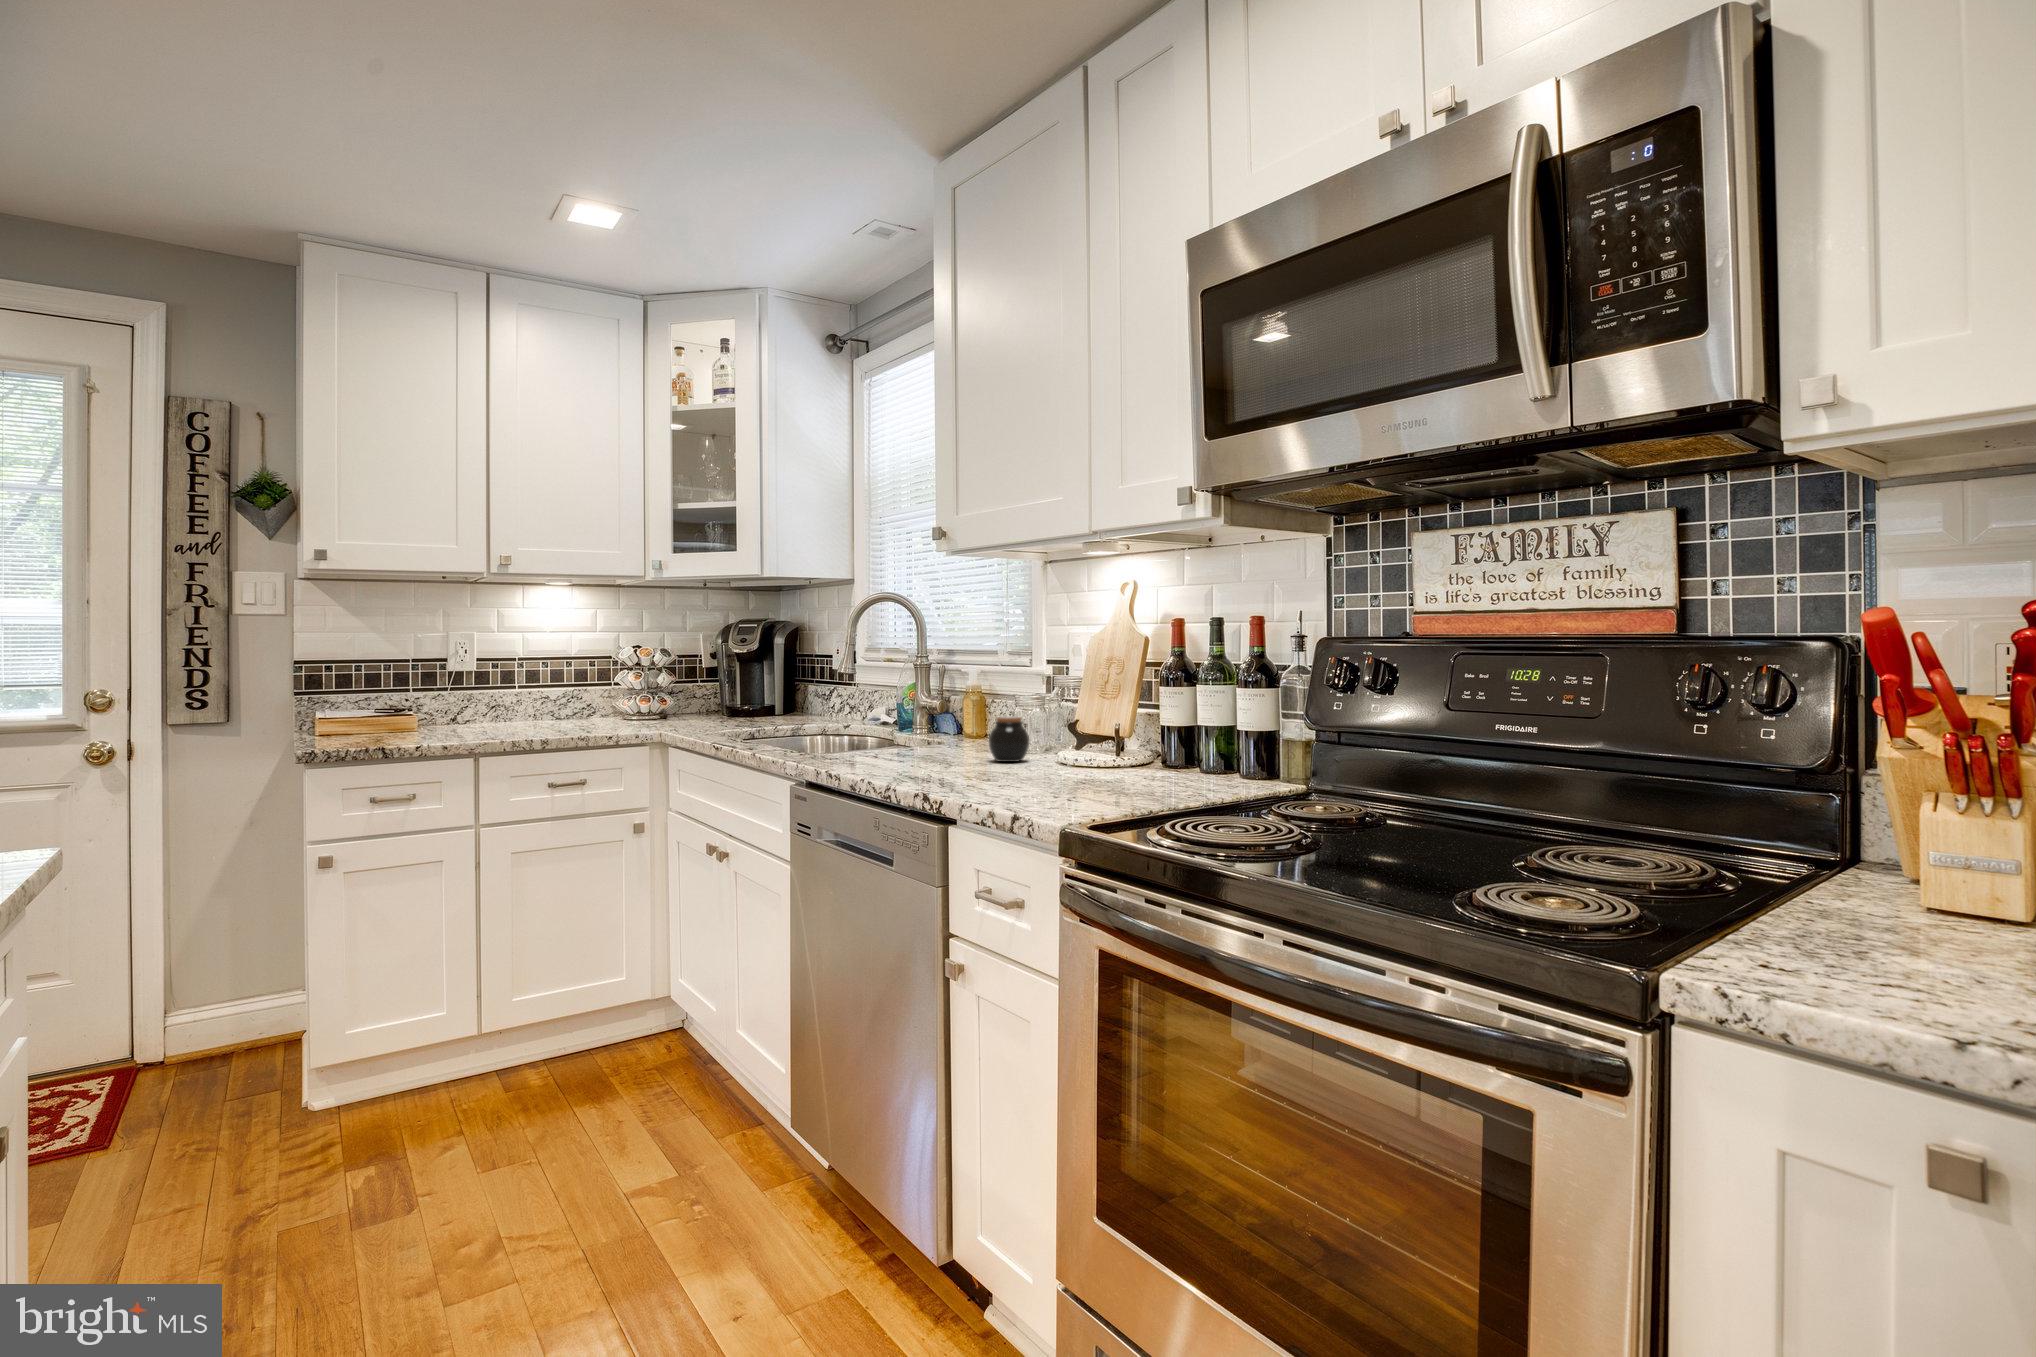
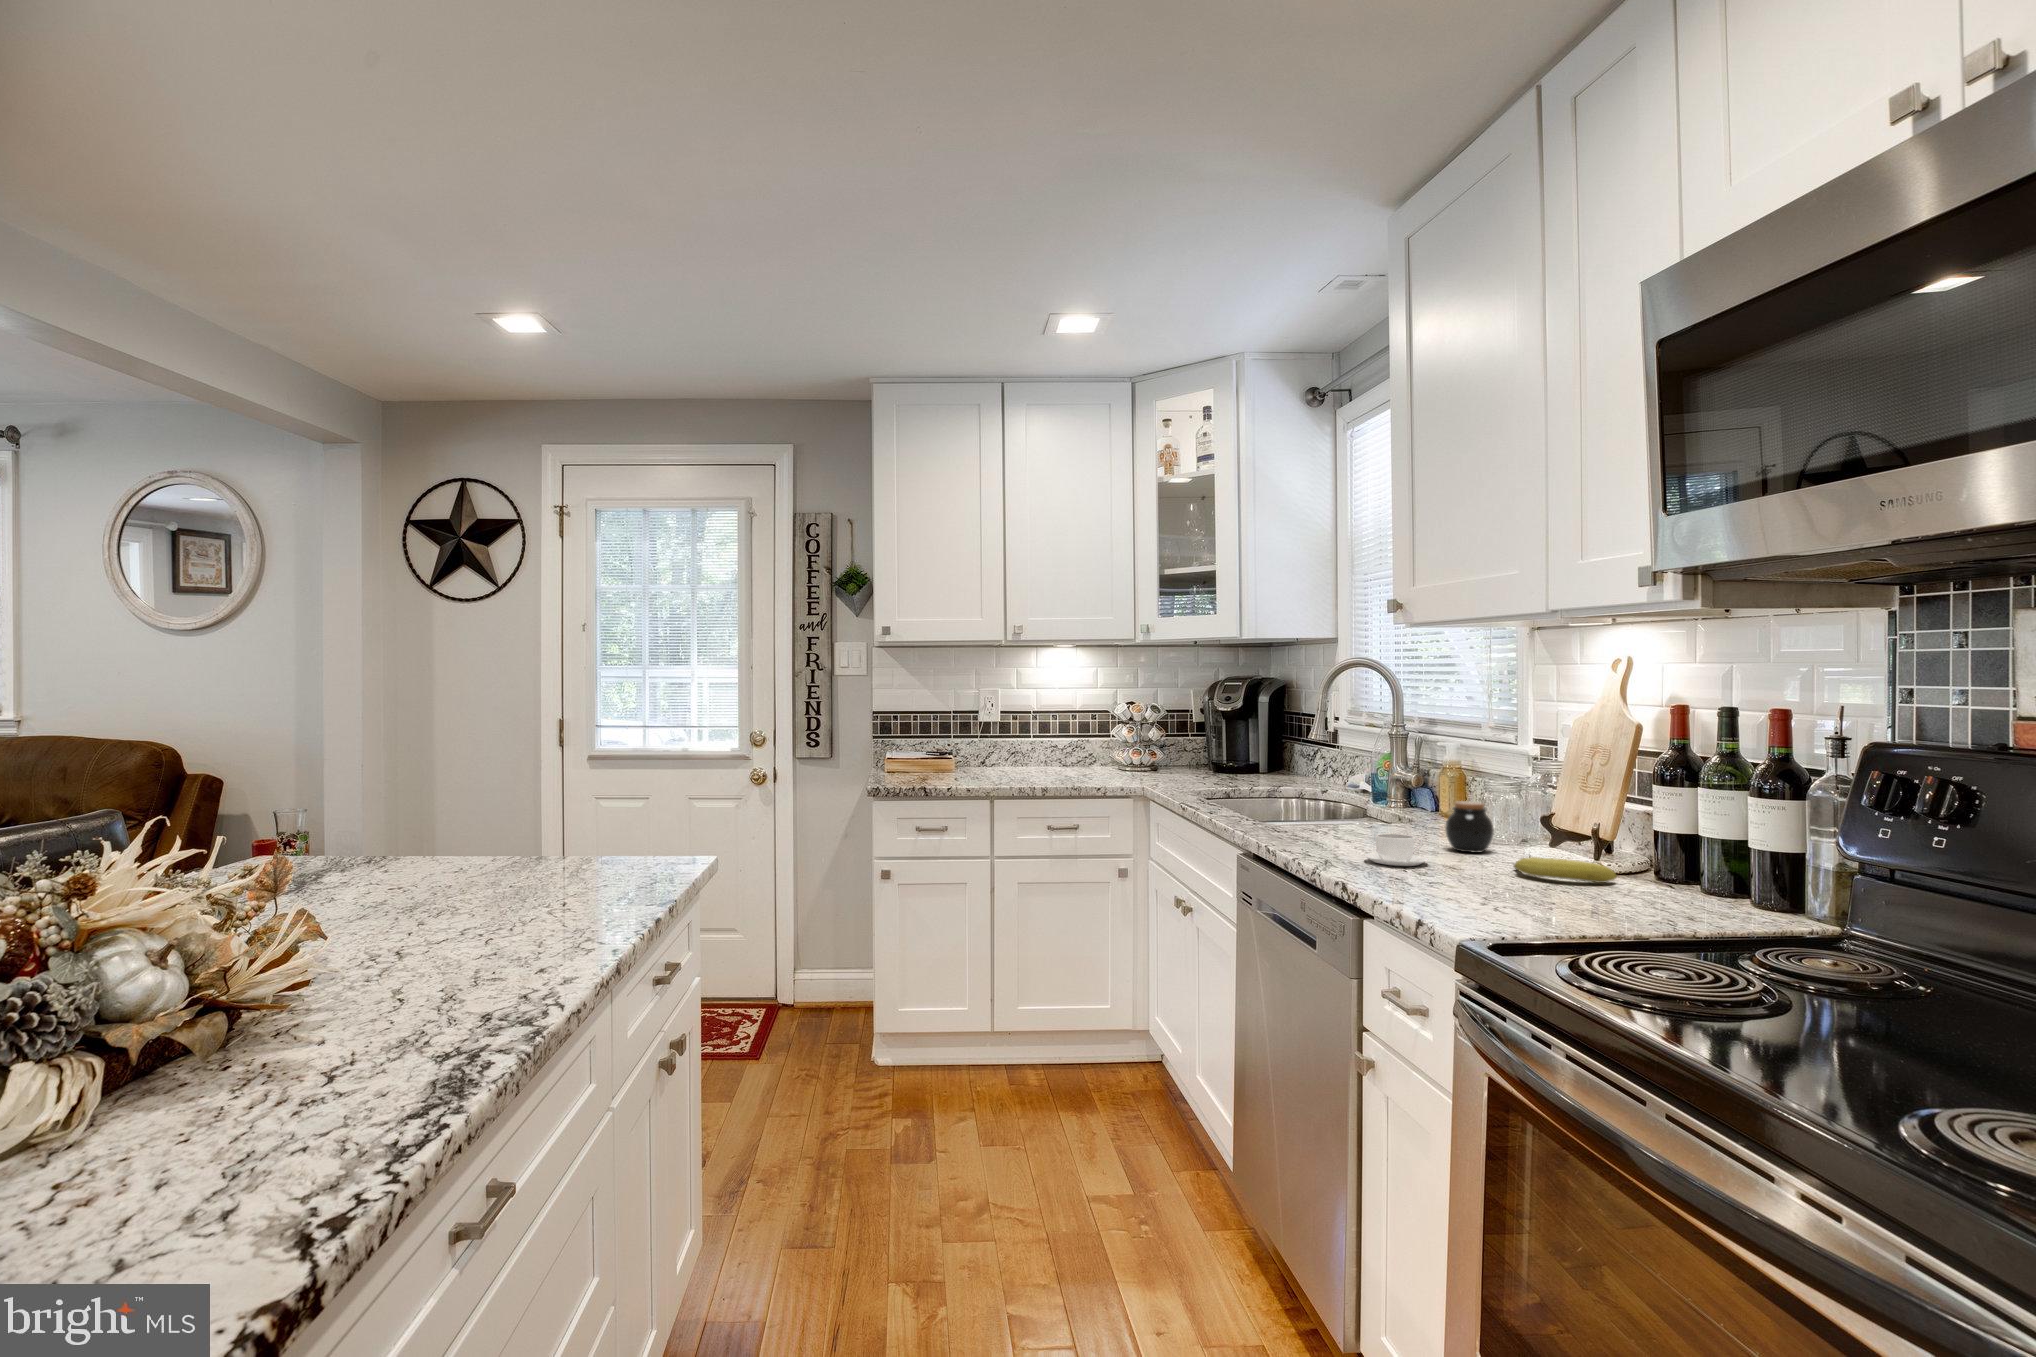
coffee cup: none [926,747,984,775] -> present [1364,834,1429,866]
fruit: none [1054,756,1138,774] -> present [1514,857,1617,883]

